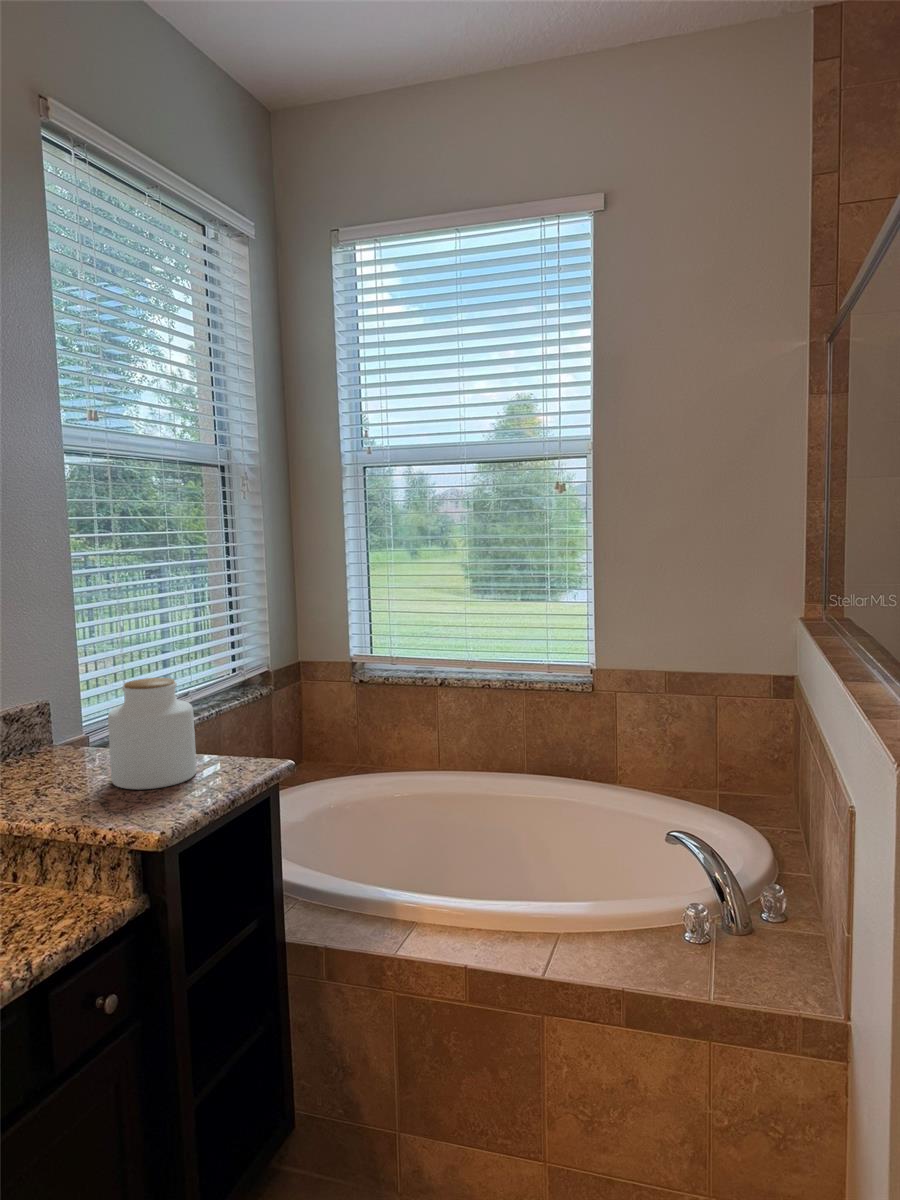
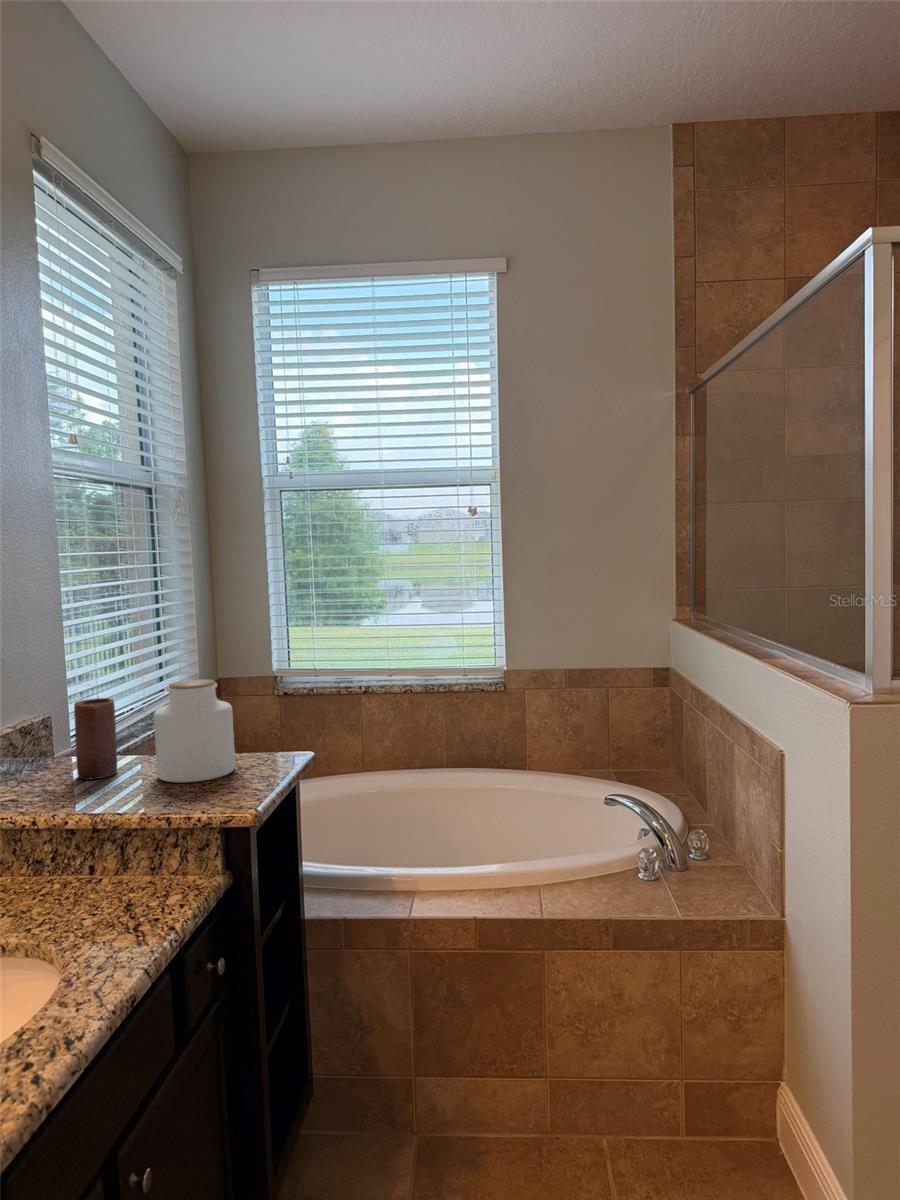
candle: none [41,691,88,776] -> present [74,698,117,780]

